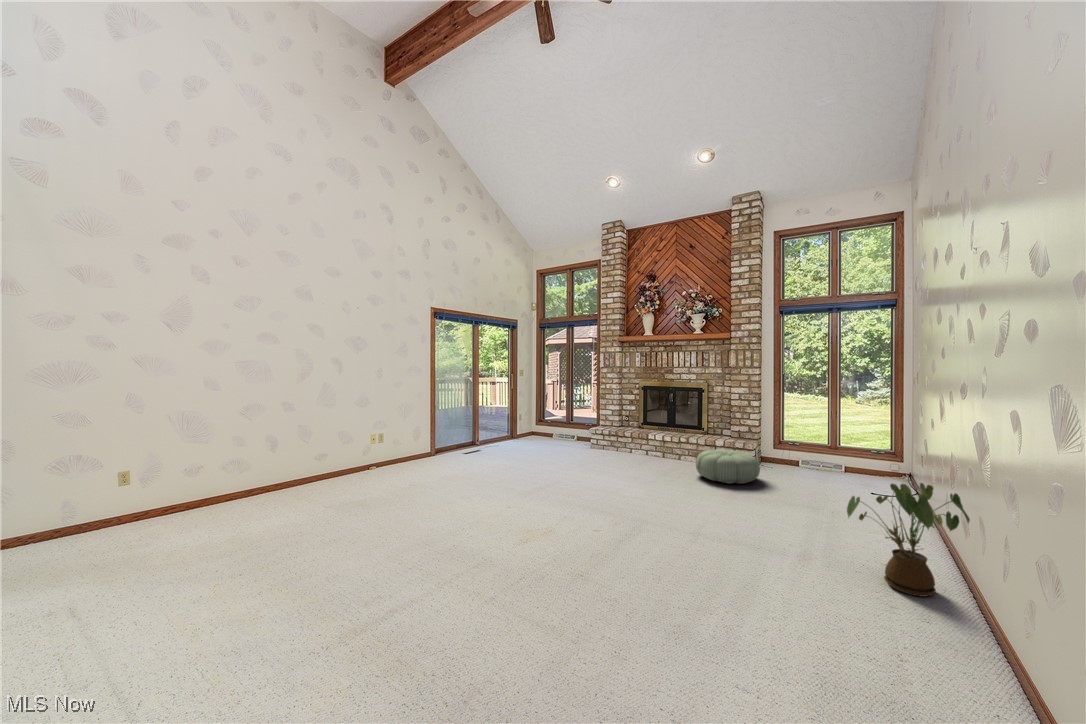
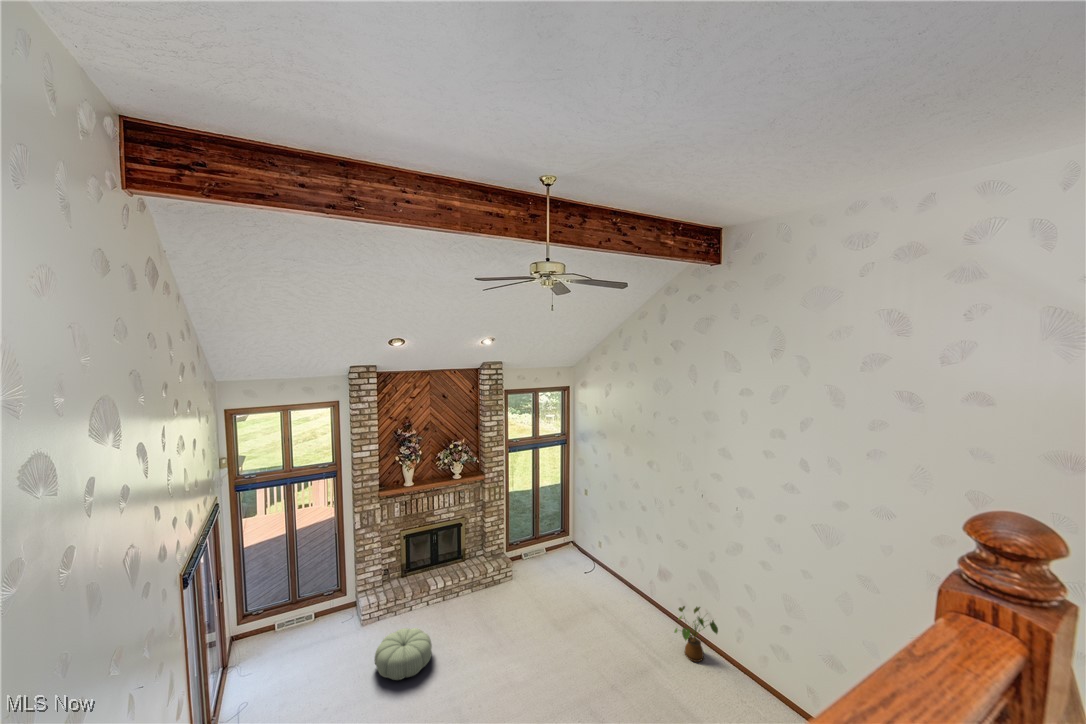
pouf: present [696,449,760,484] -> present [374,628,432,680]

